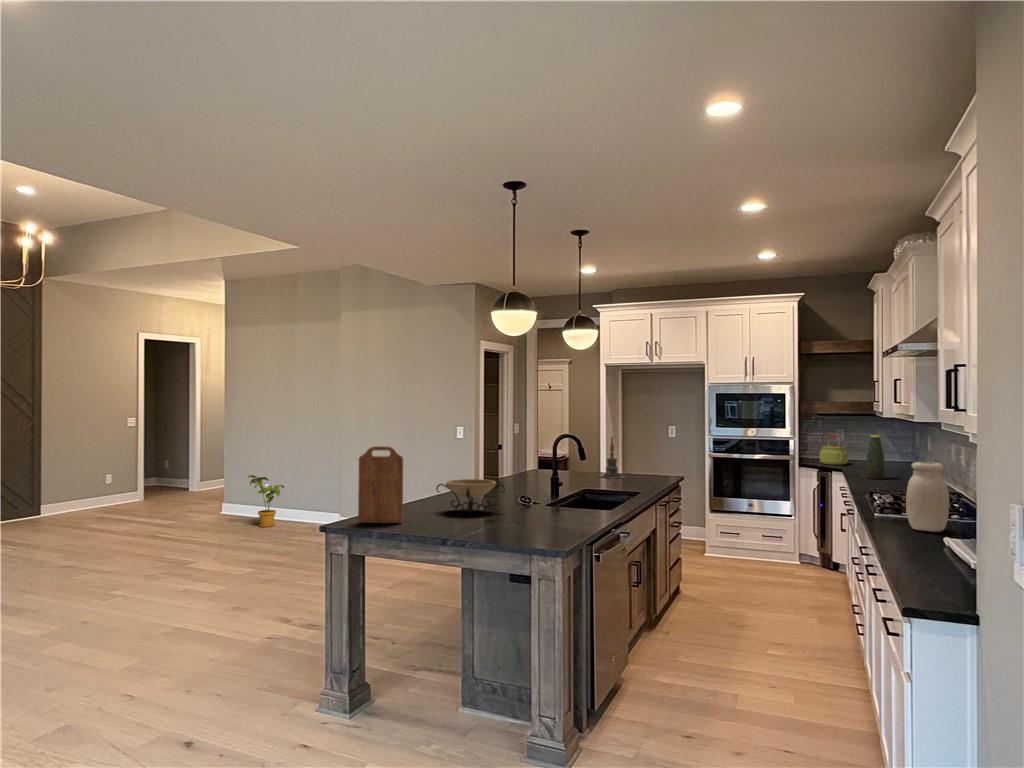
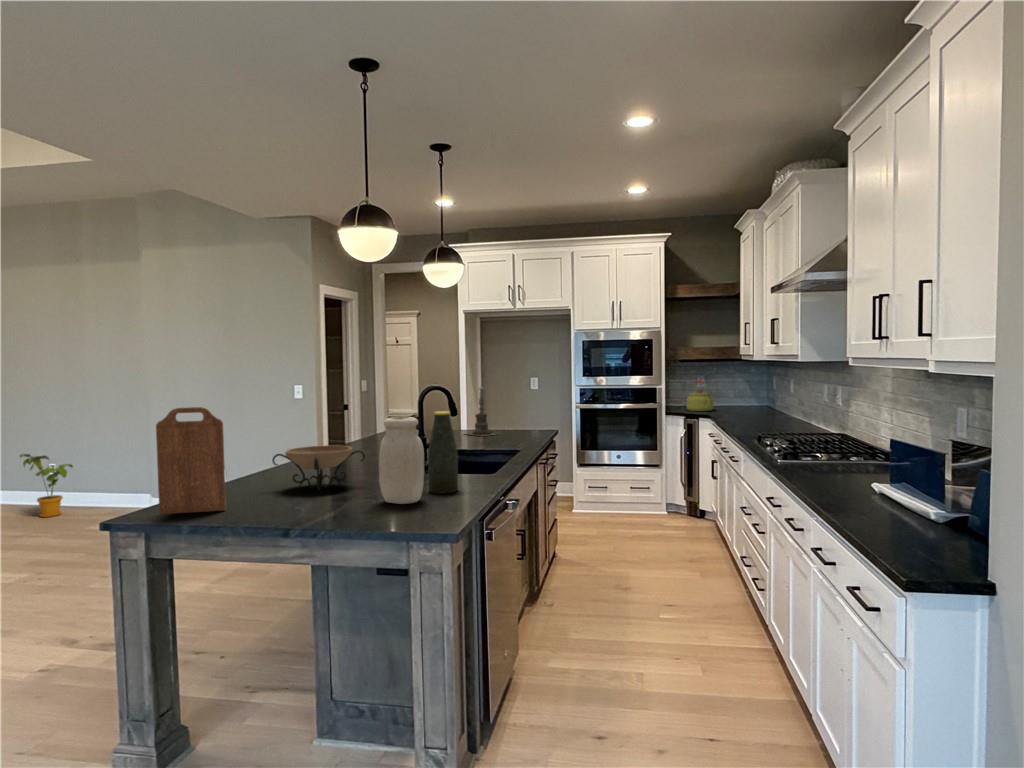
bottle: present [866,436,885,479] -> present [428,411,458,494]
jar: present [906,462,949,532] -> present [379,417,424,504]

